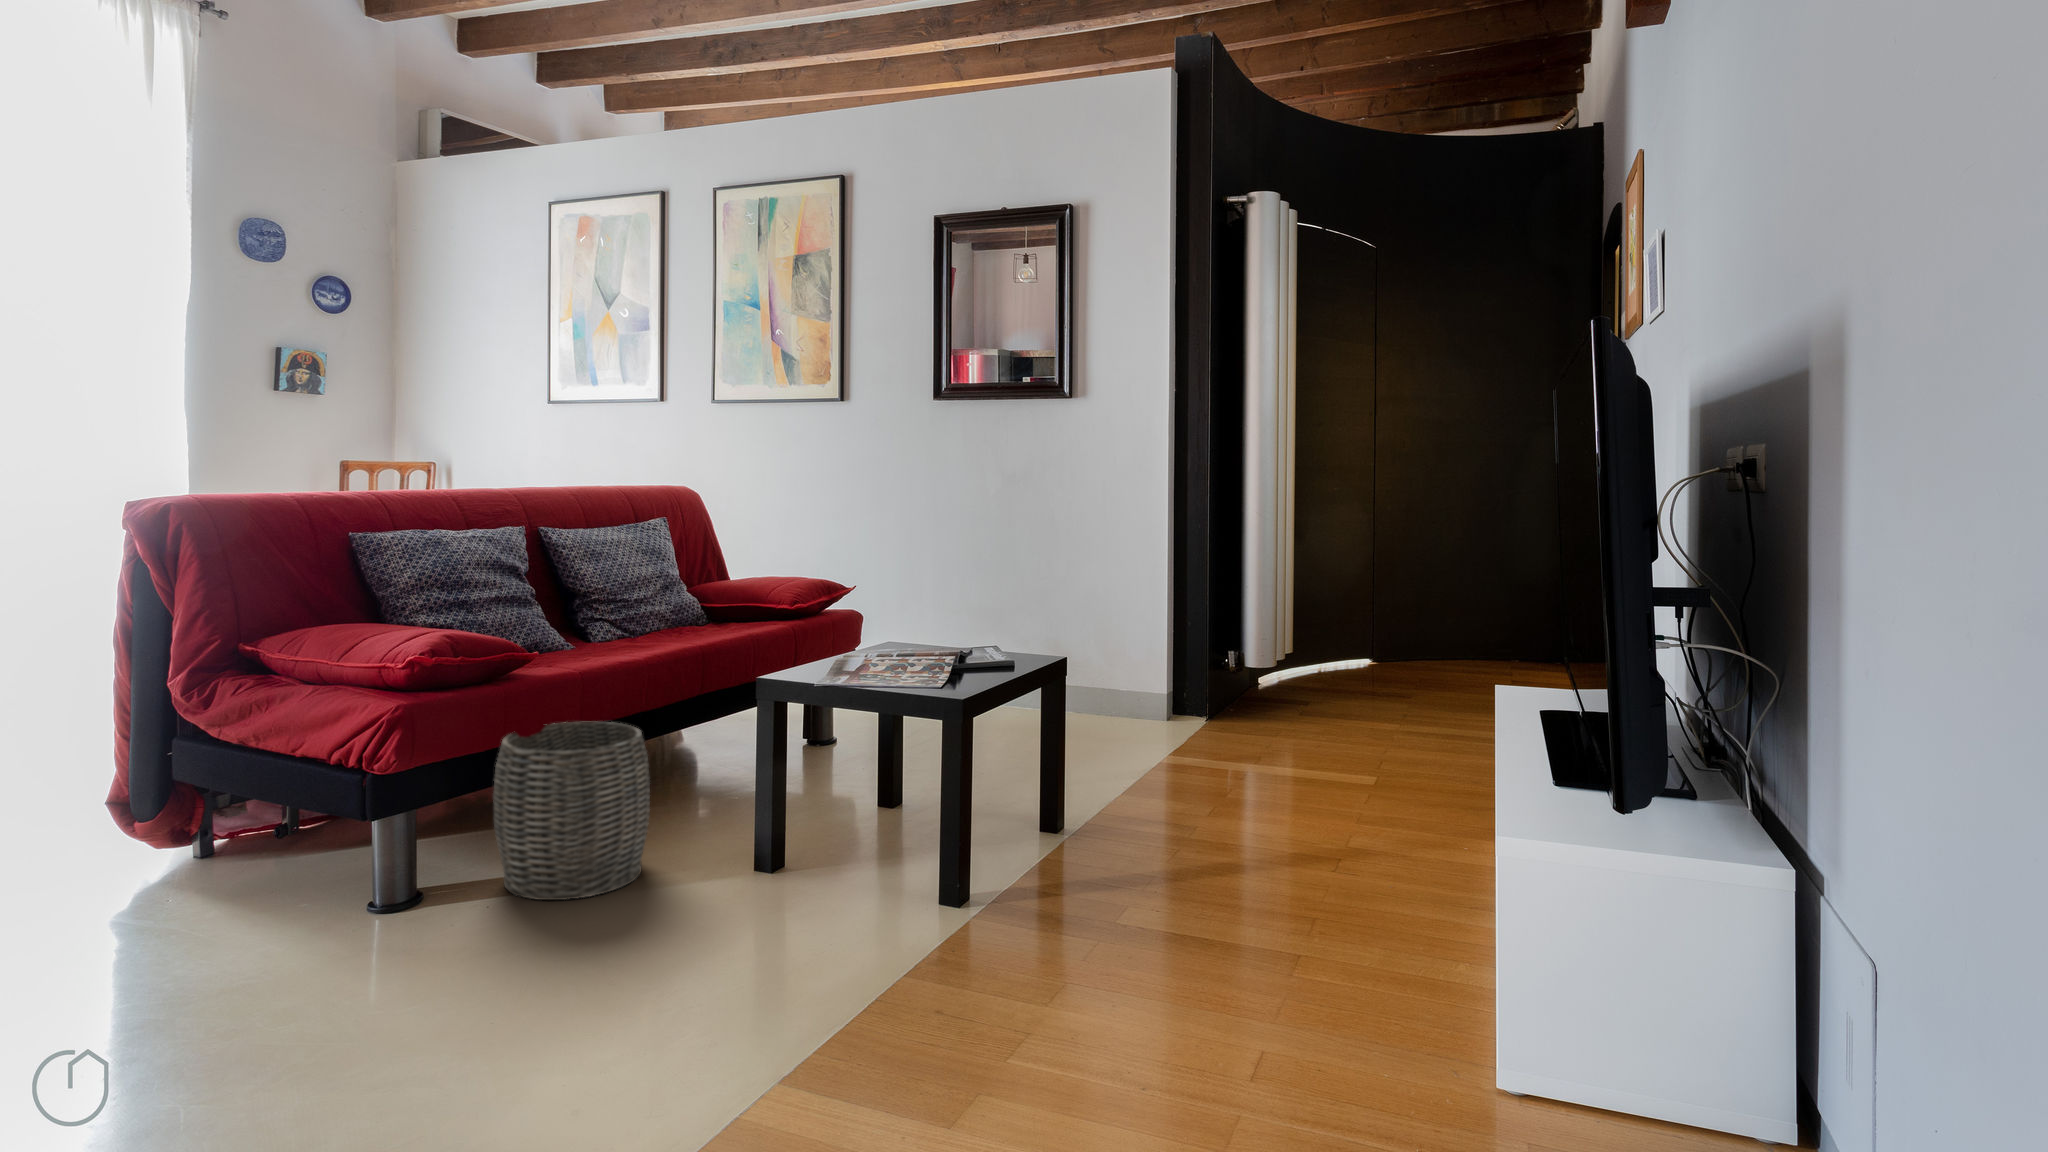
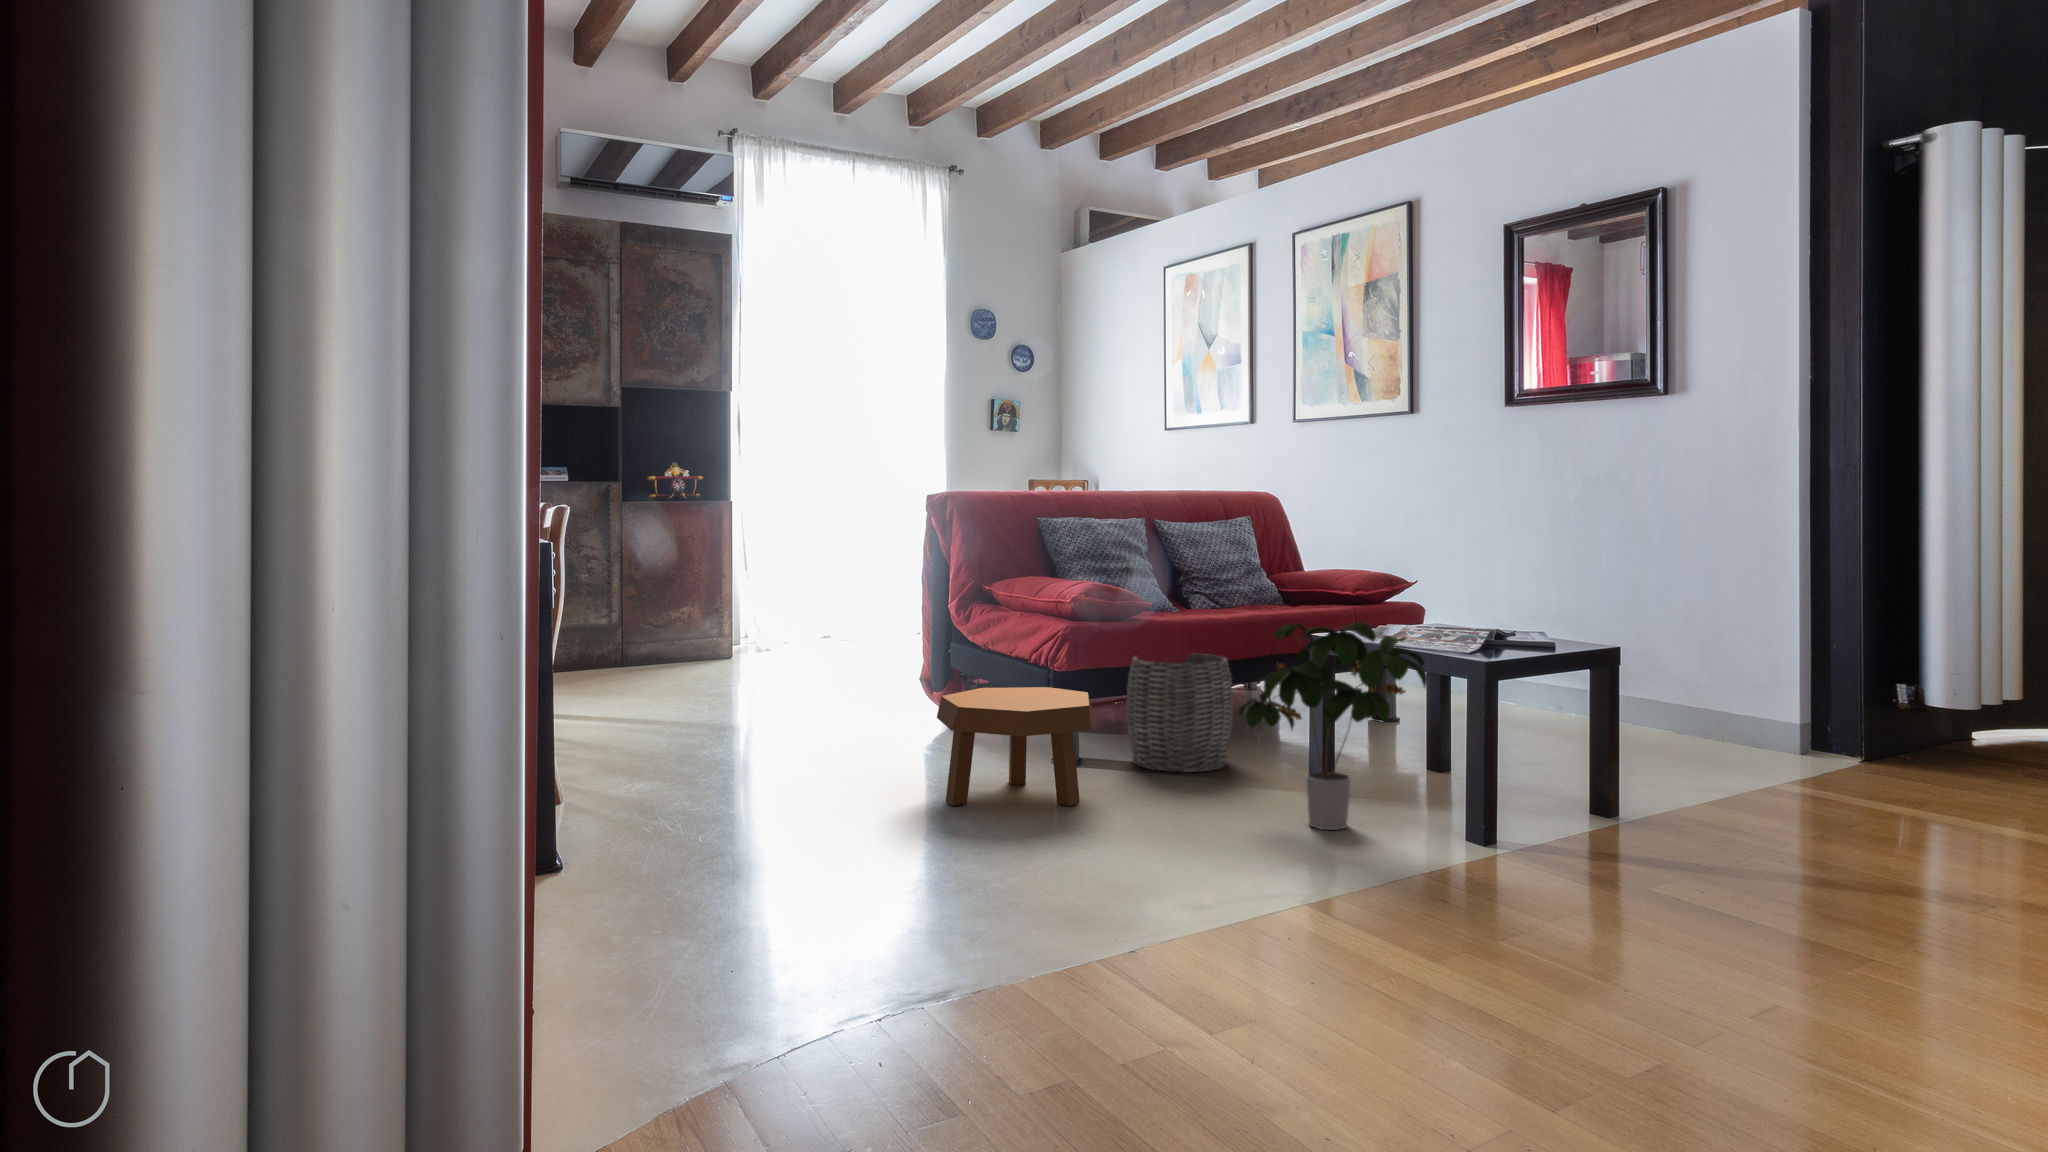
potted plant: none [662,709,923,1000] -> present [1239,623,1427,830]
footstool: none [126,810,433,1063] -> present [937,687,1093,806]

